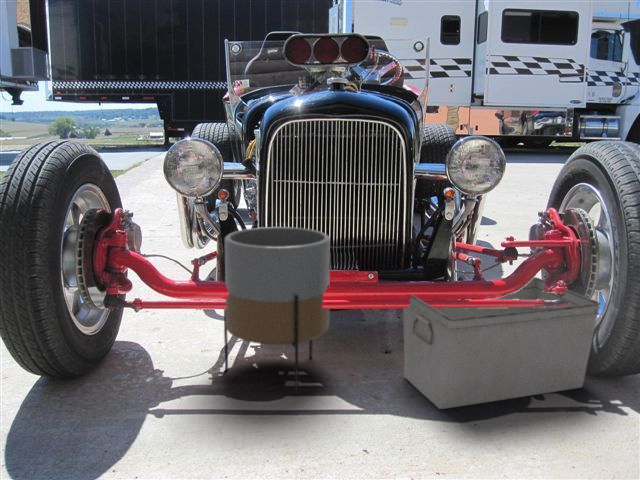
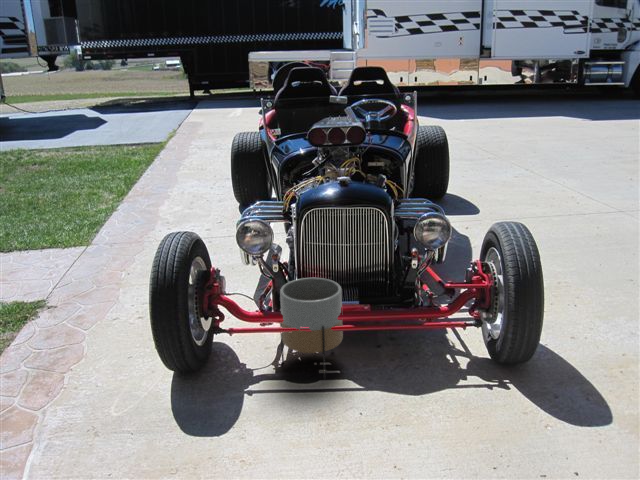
storage bin: present [403,277,600,409] -> none [385,302,499,388]

